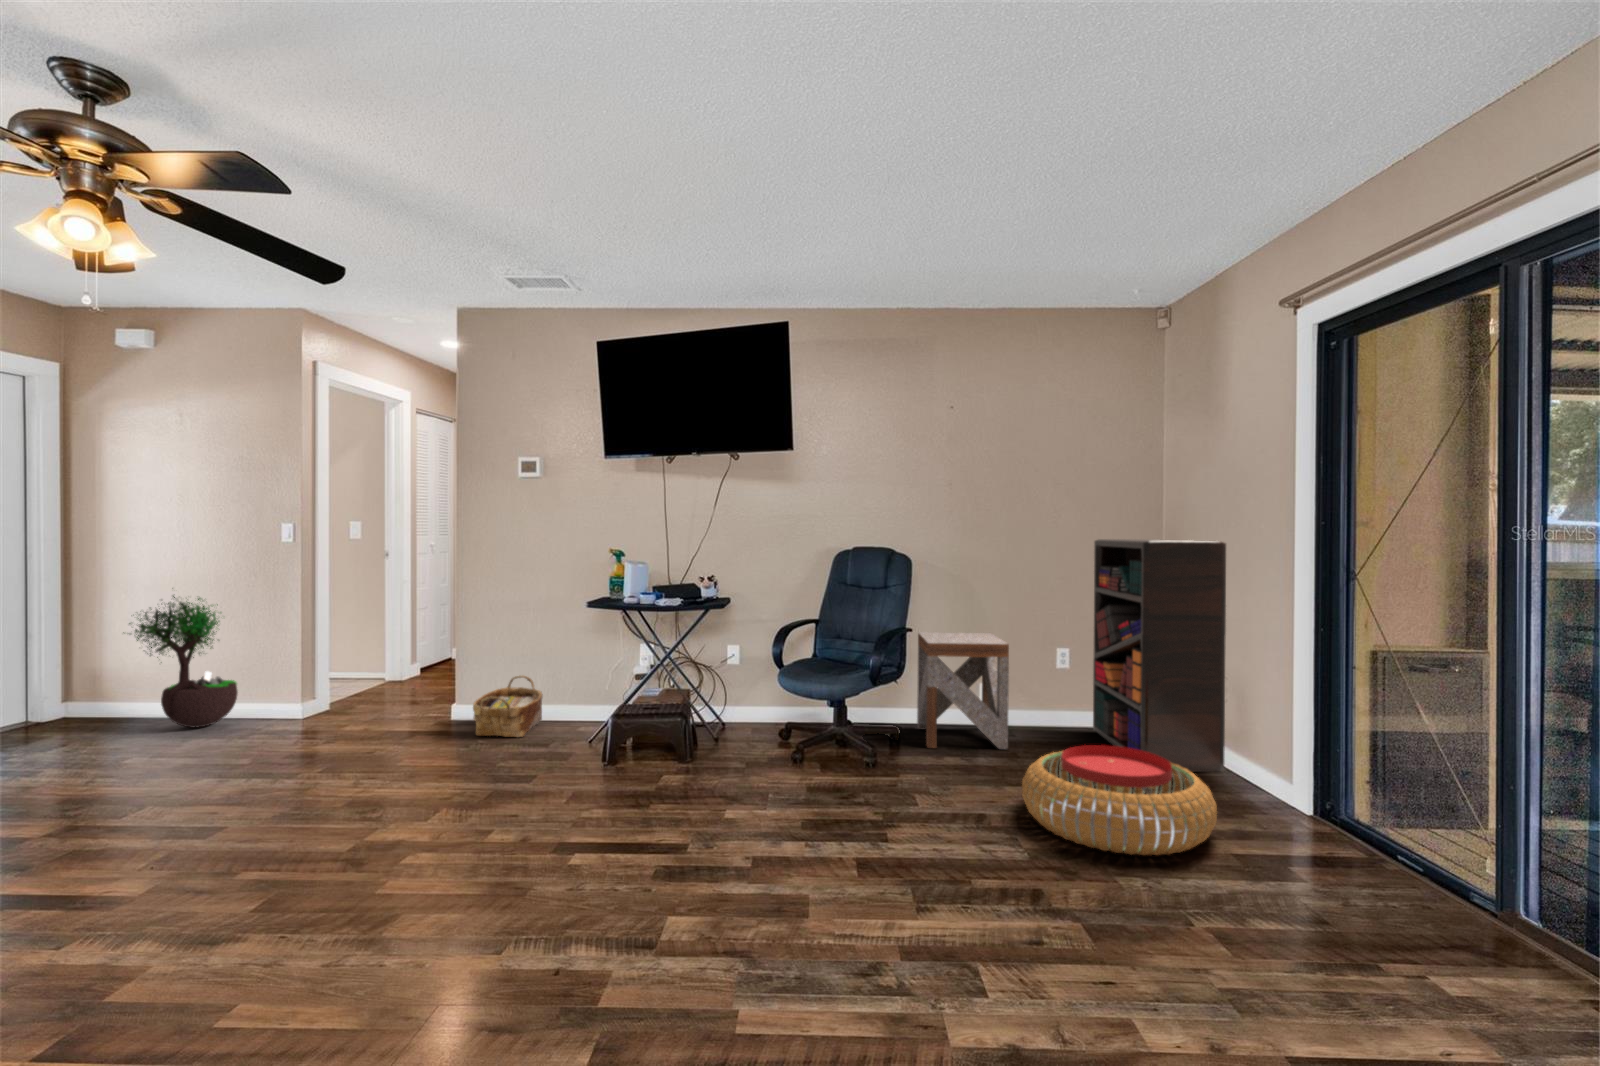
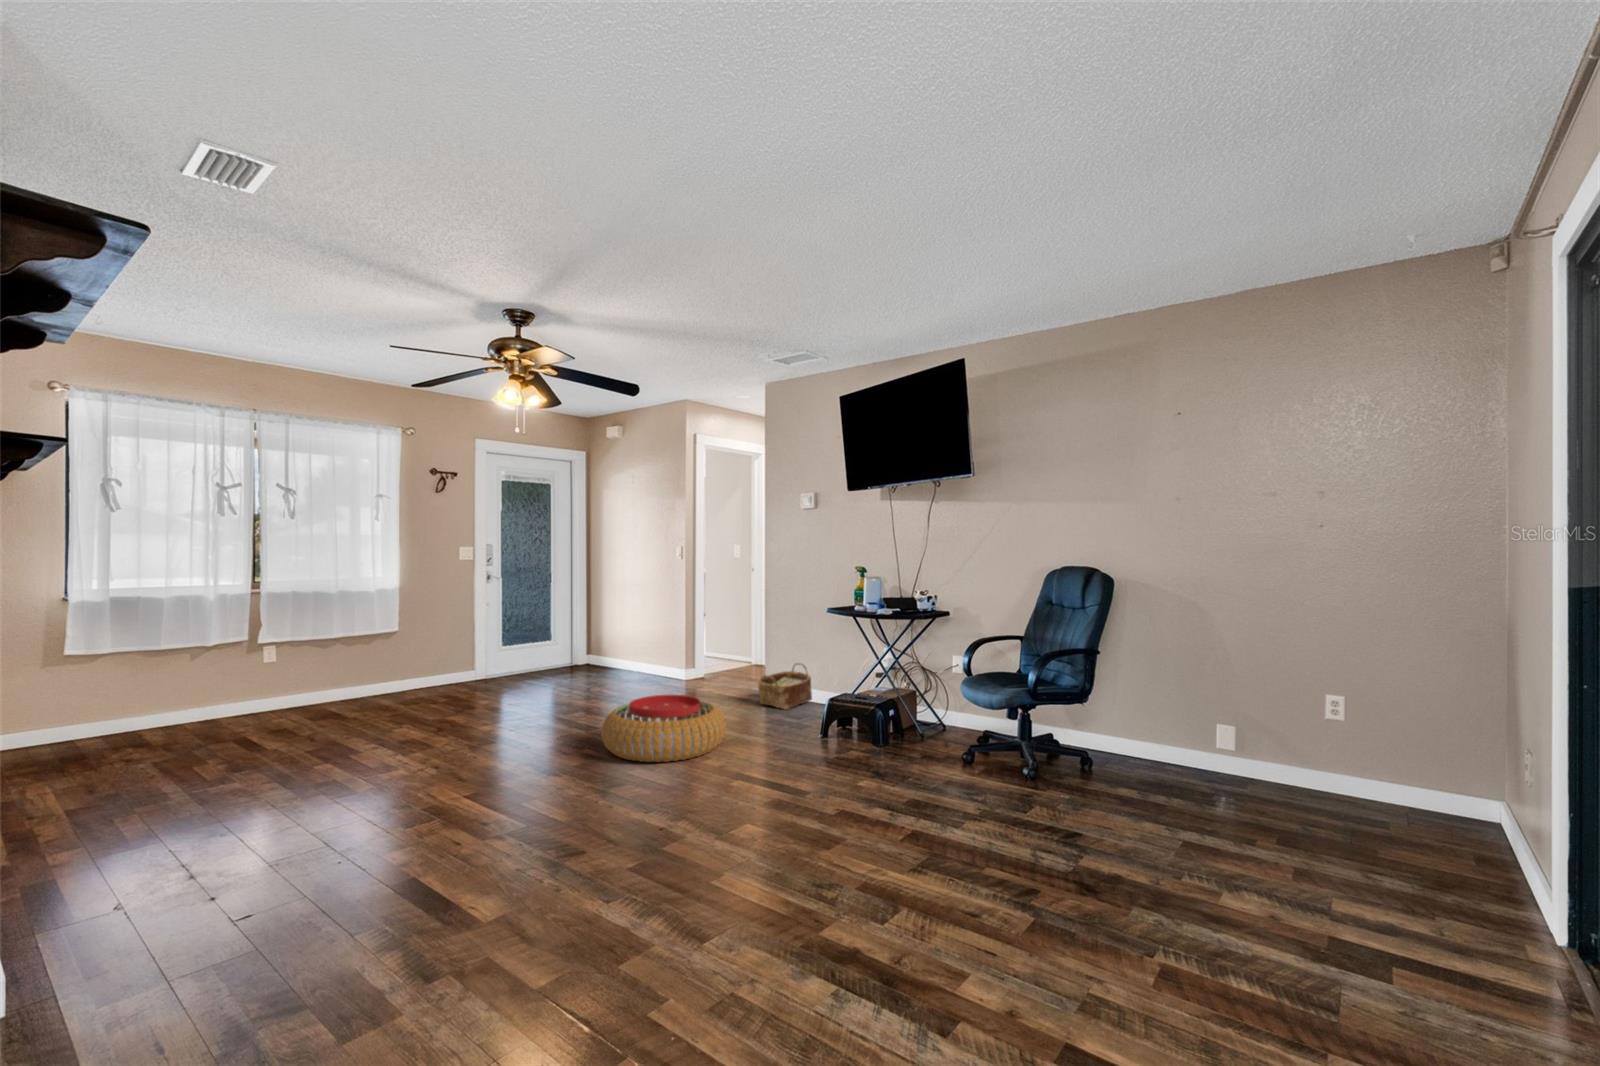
bookshelf: present [1093,539,1226,772] -> none [1378,559,1546,896]
potted tree: present [129,596,238,728] -> none [593,586,654,675]
side table: present [917,632,1009,749] -> none [1118,658,1230,801]
pouf: present [1022,745,1217,855] -> present [601,695,726,762]

